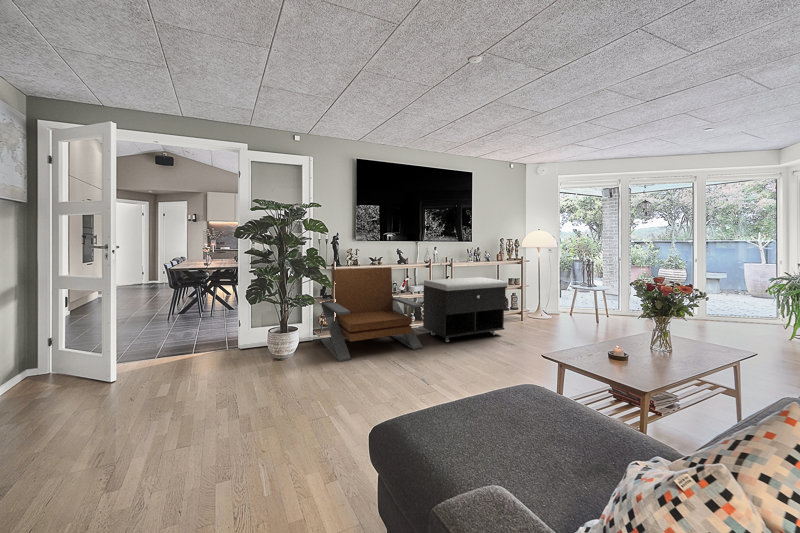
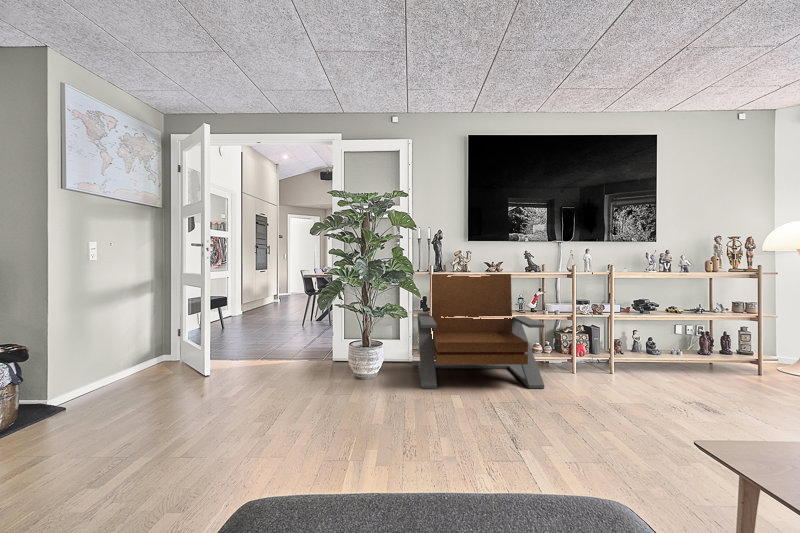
storage bench: present [423,277,507,342] -> none [561,294,705,387]

